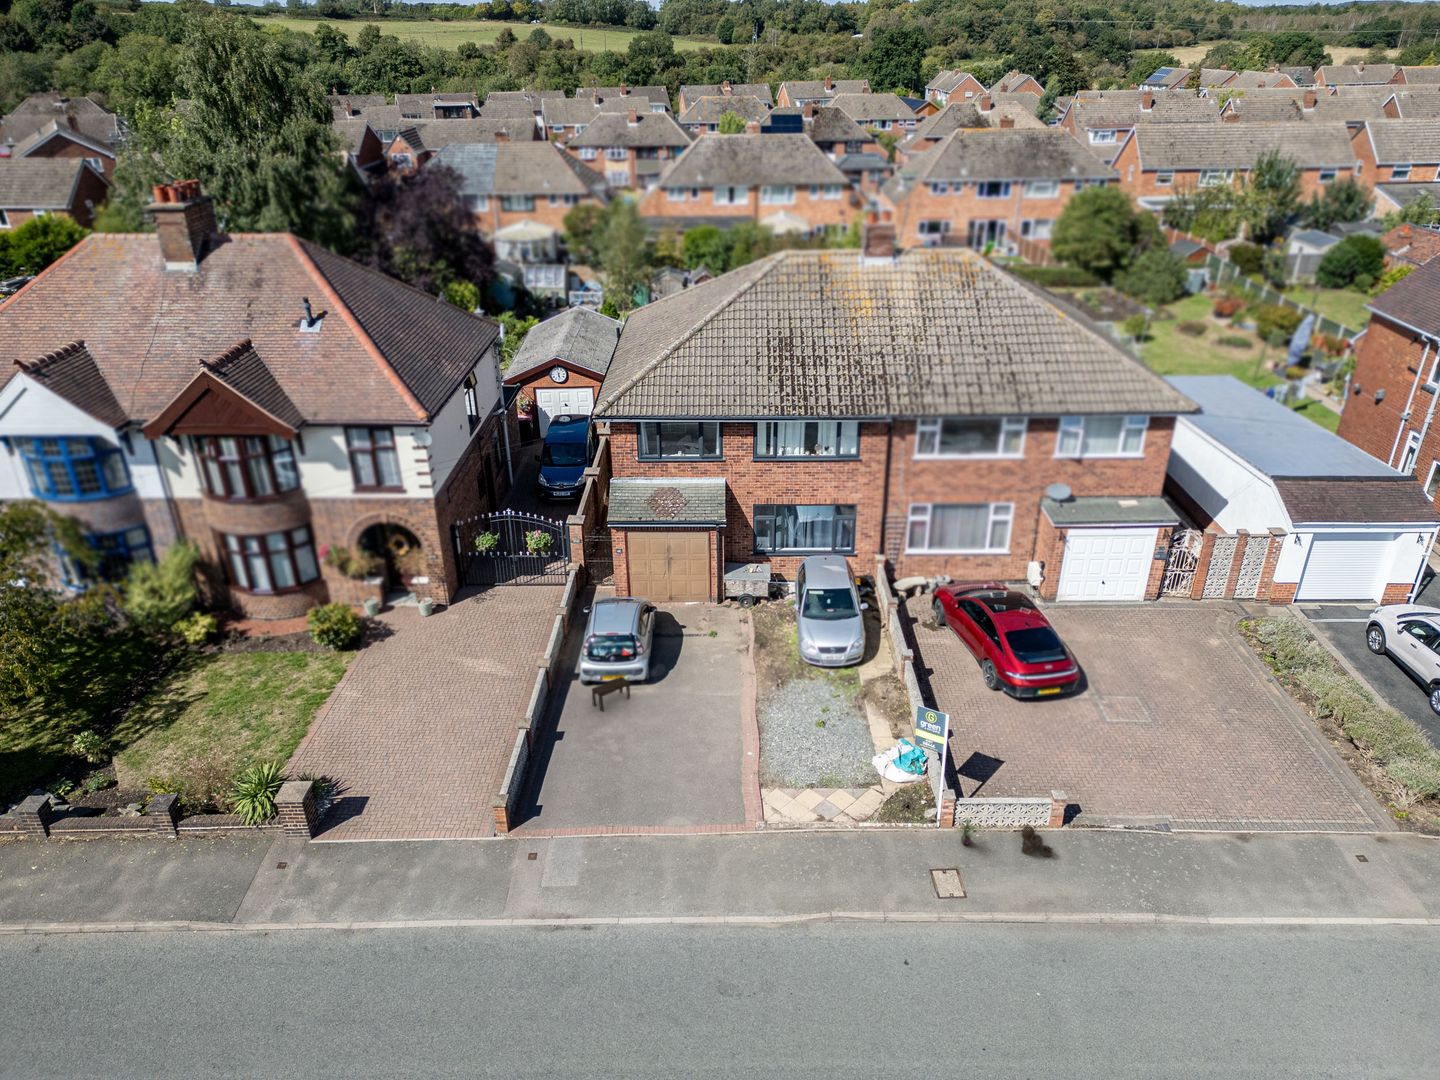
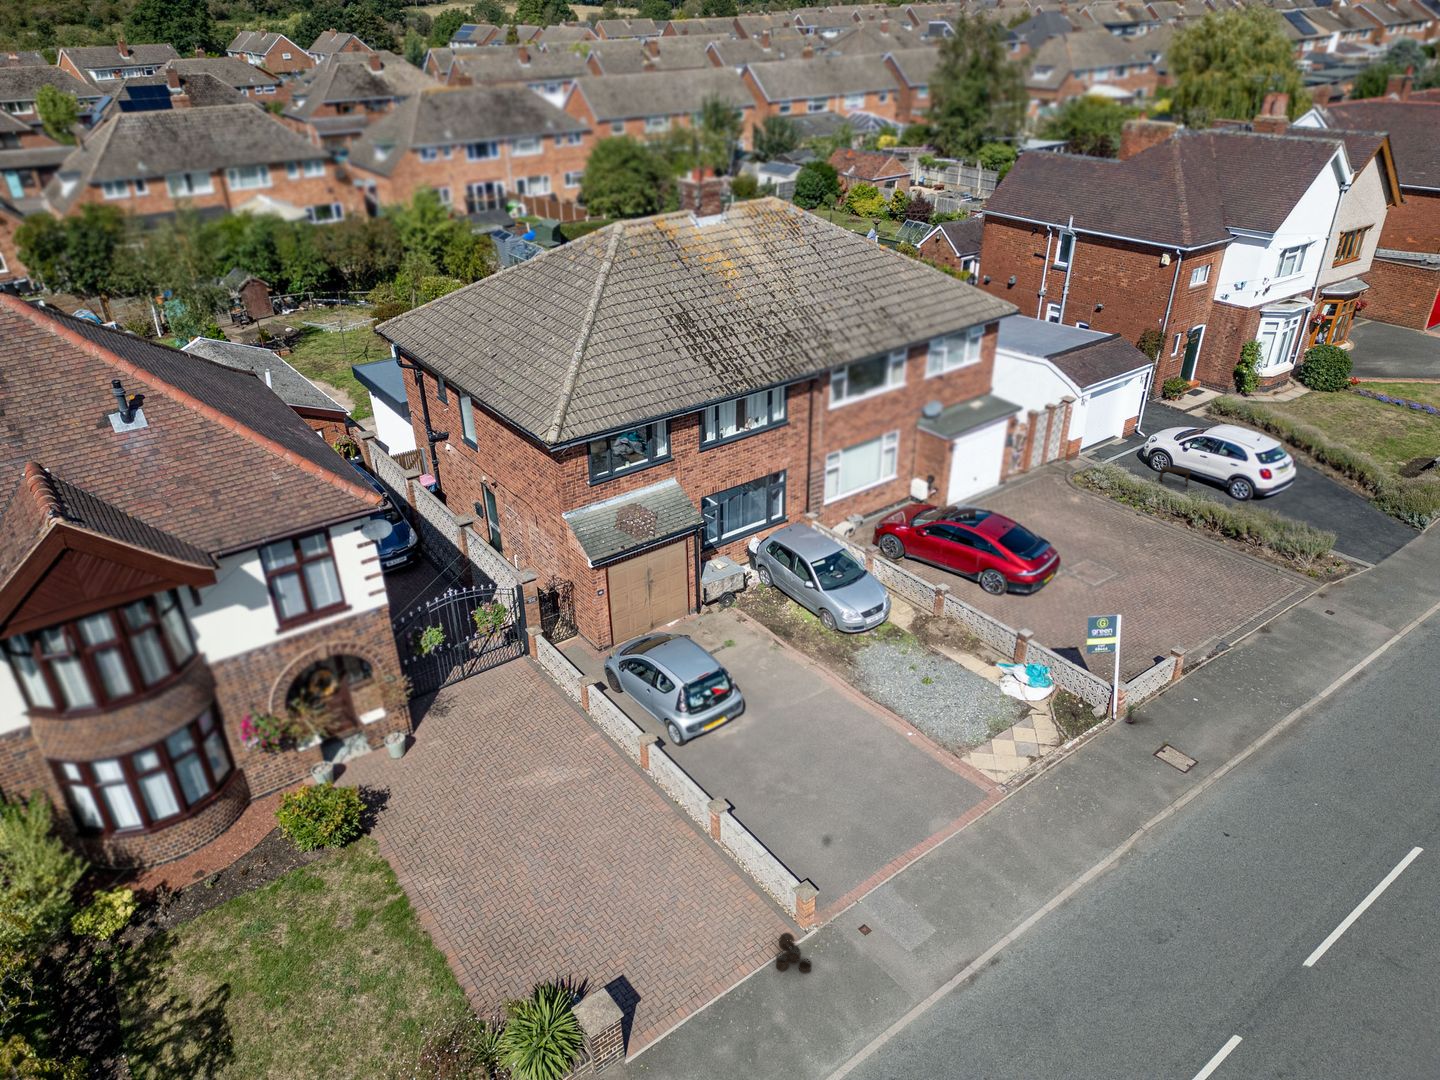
bench: present [592,677,630,711] -> present [1159,466,1191,486]
woven basket: present [1021,826,1053,857] -> present [776,933,811,973]

